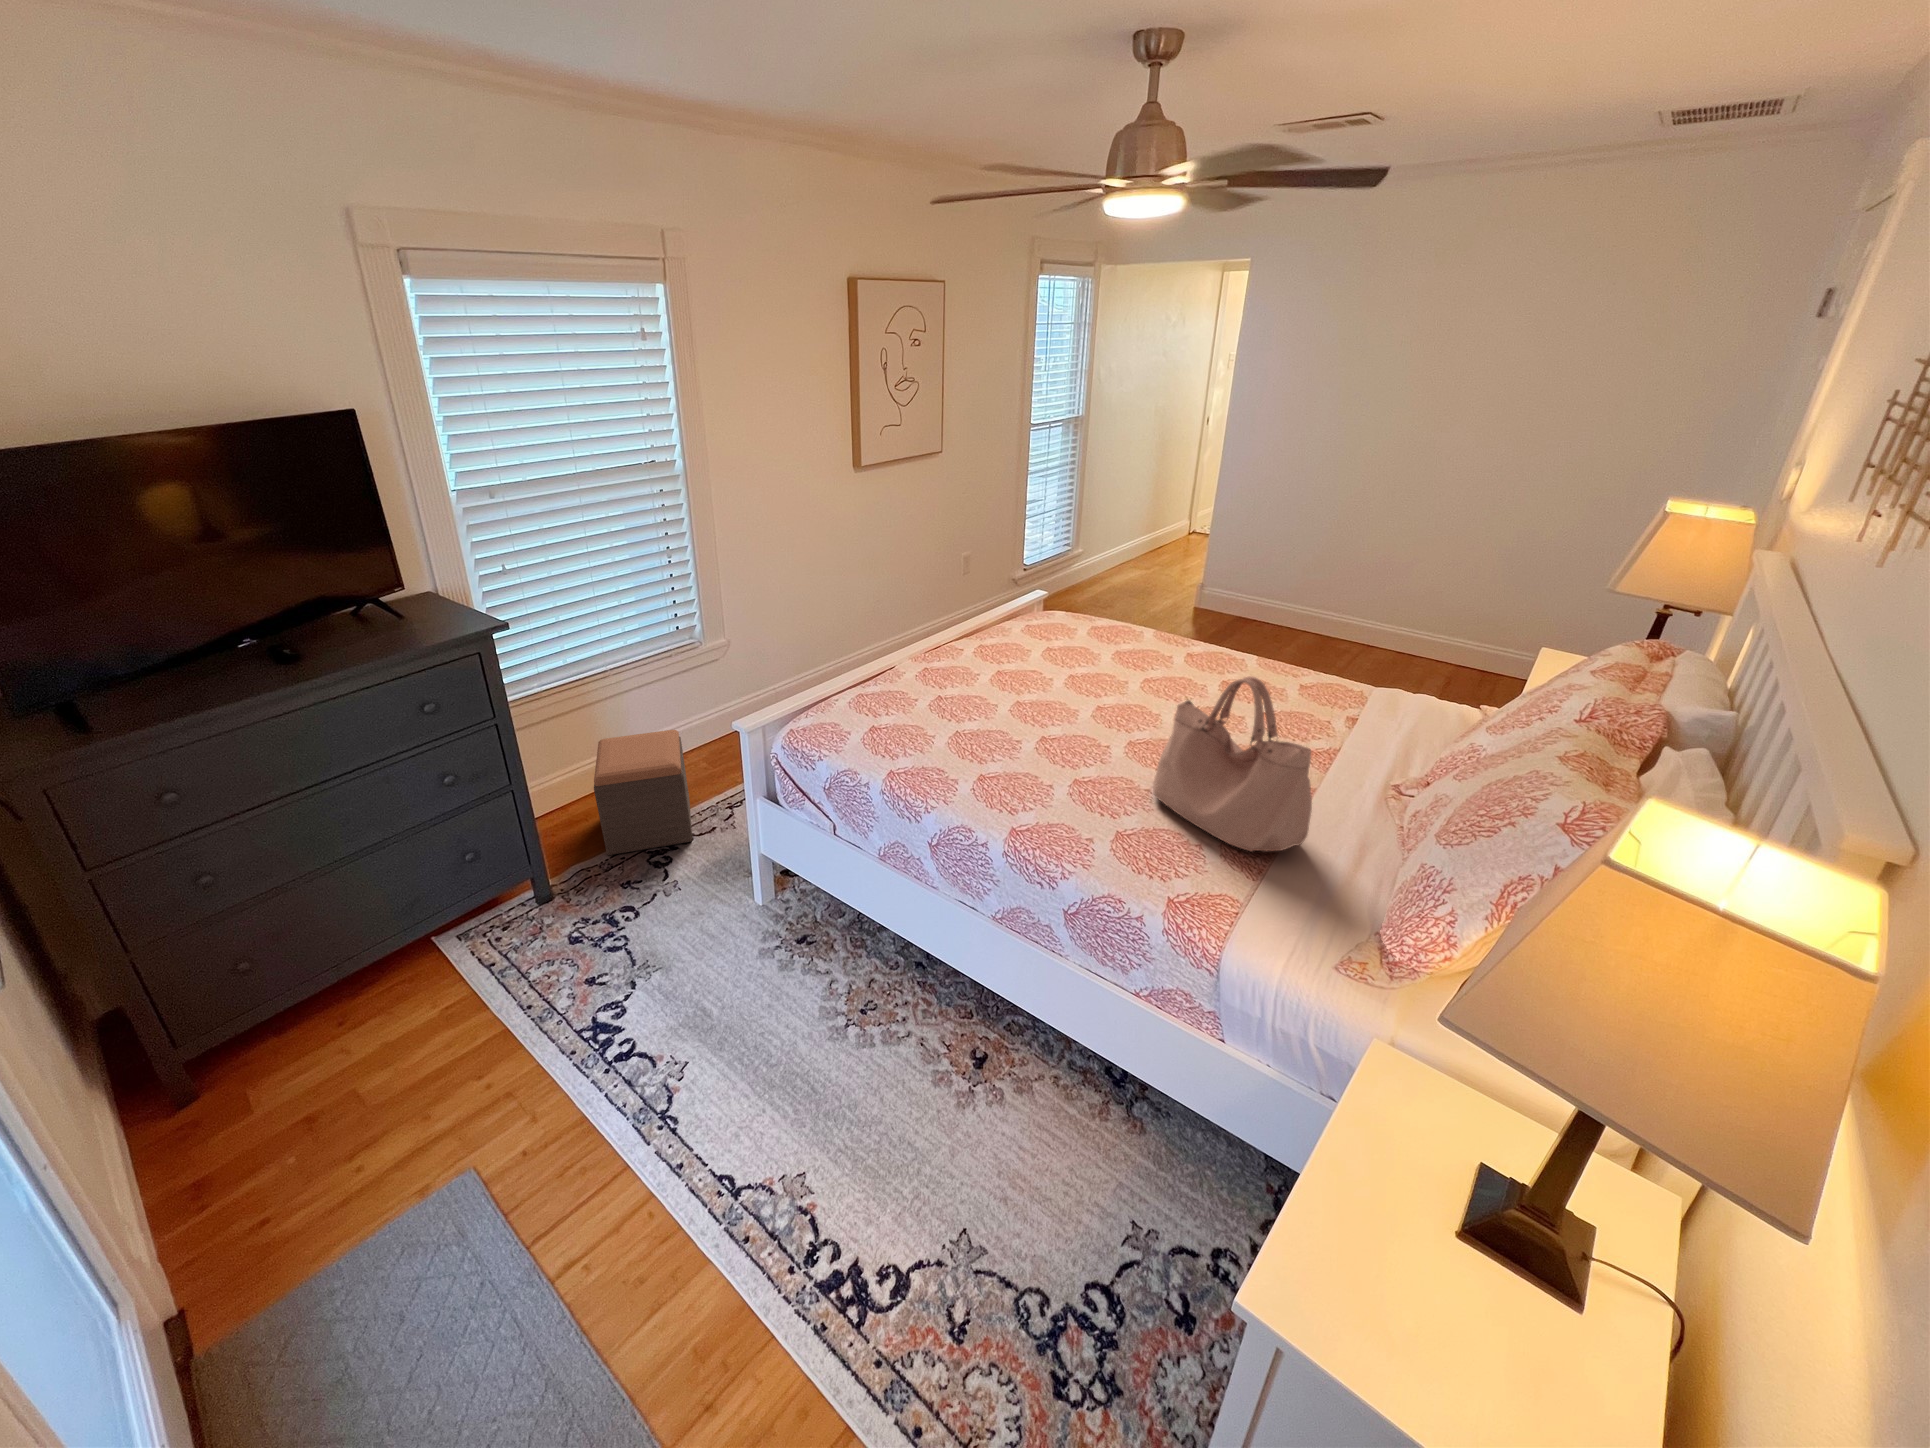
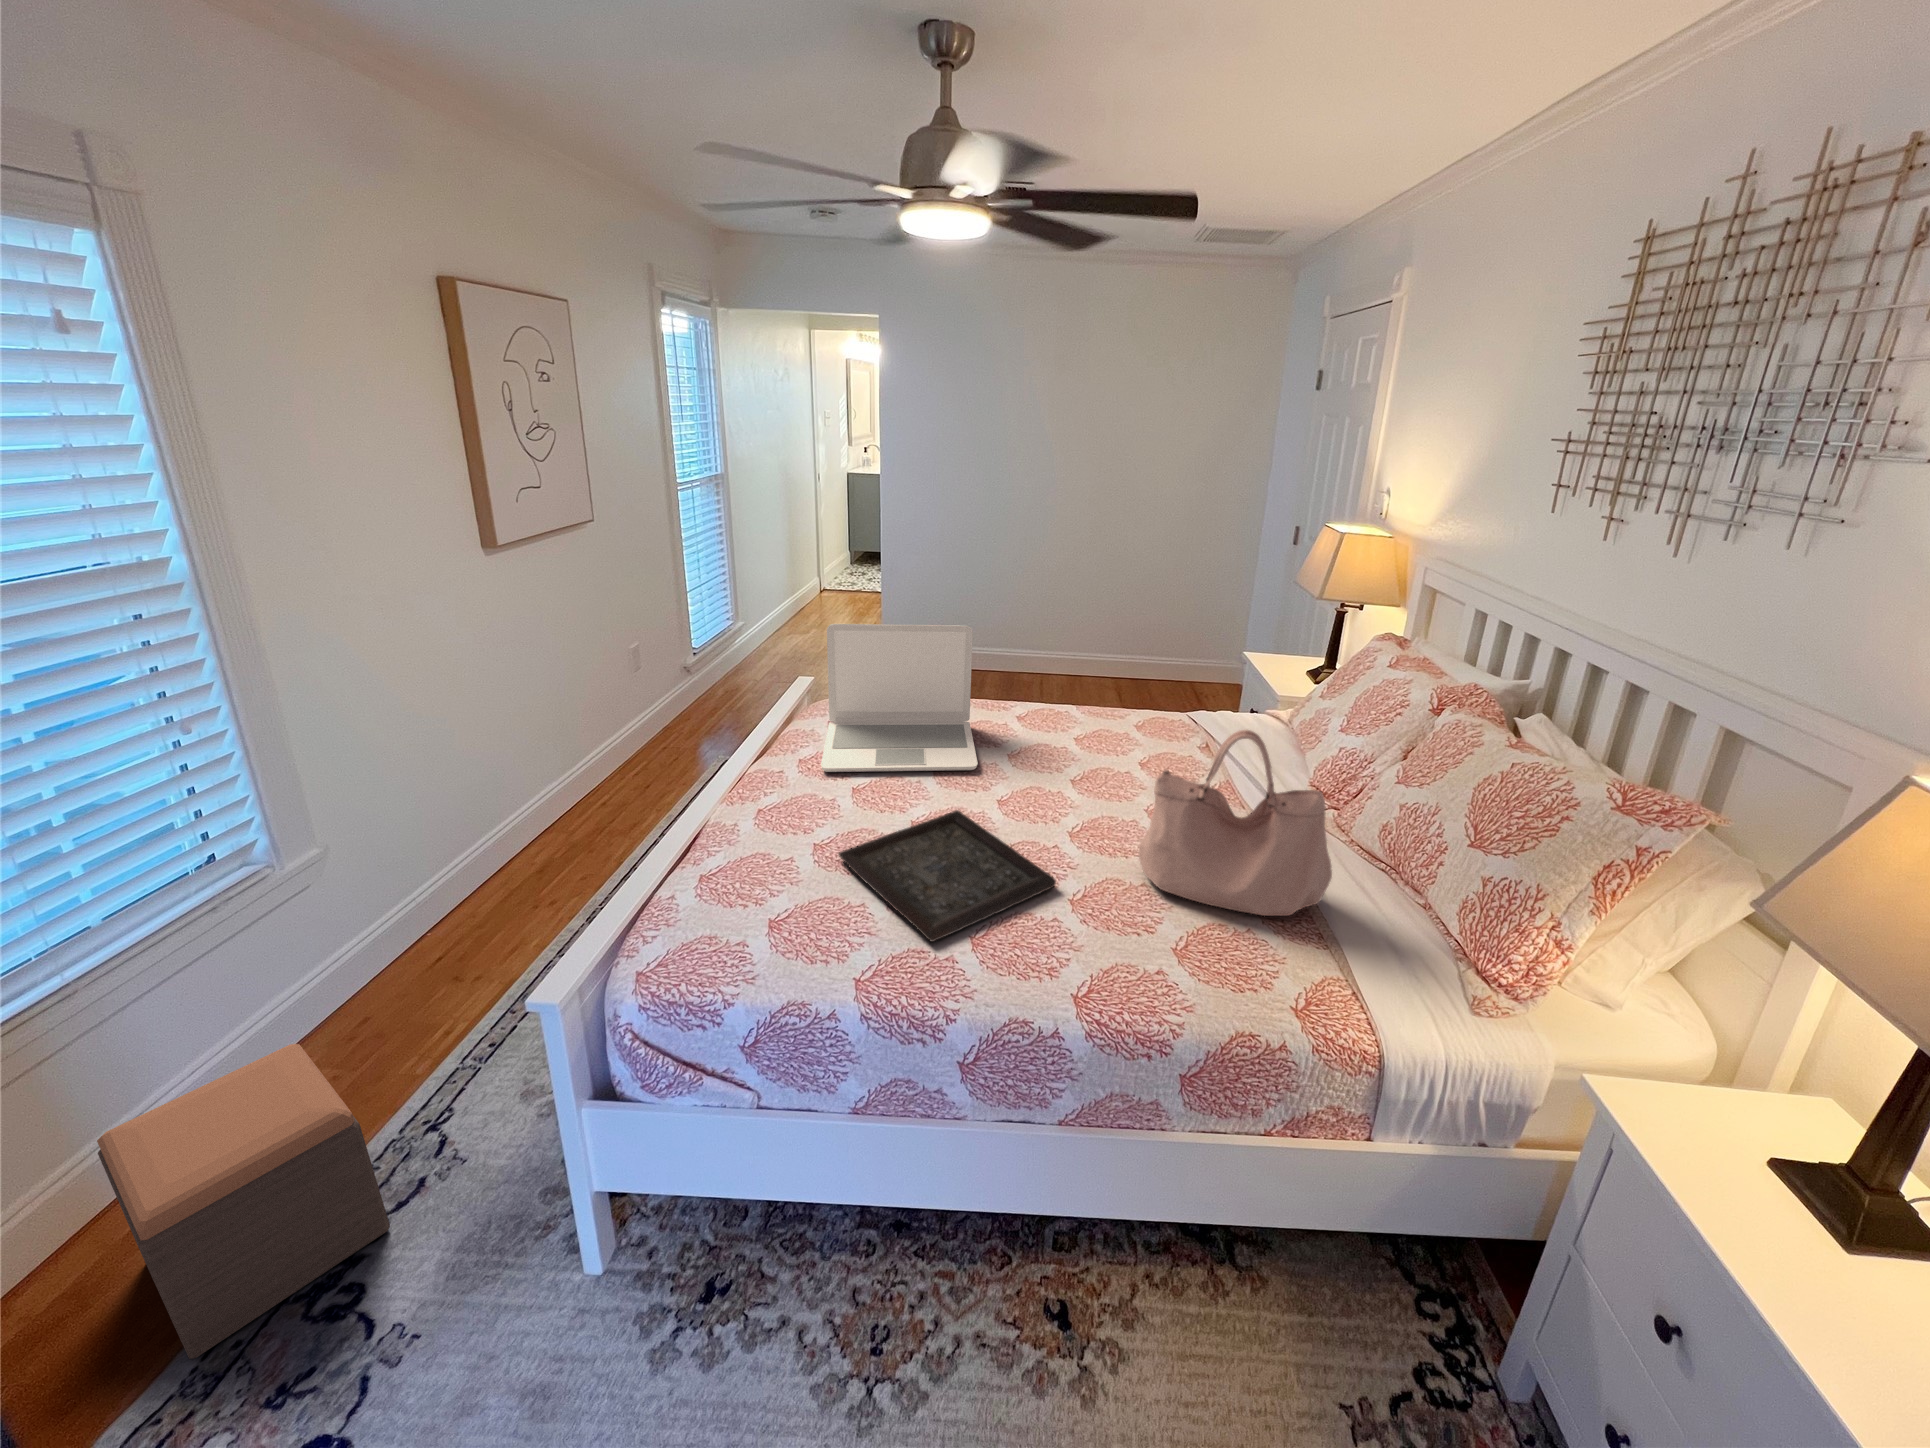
laptop: none [987,546,1141,681] -> present [821,624,978,772]
tray: none [947,702,1077,771] -> present [838,810,1056,942]

